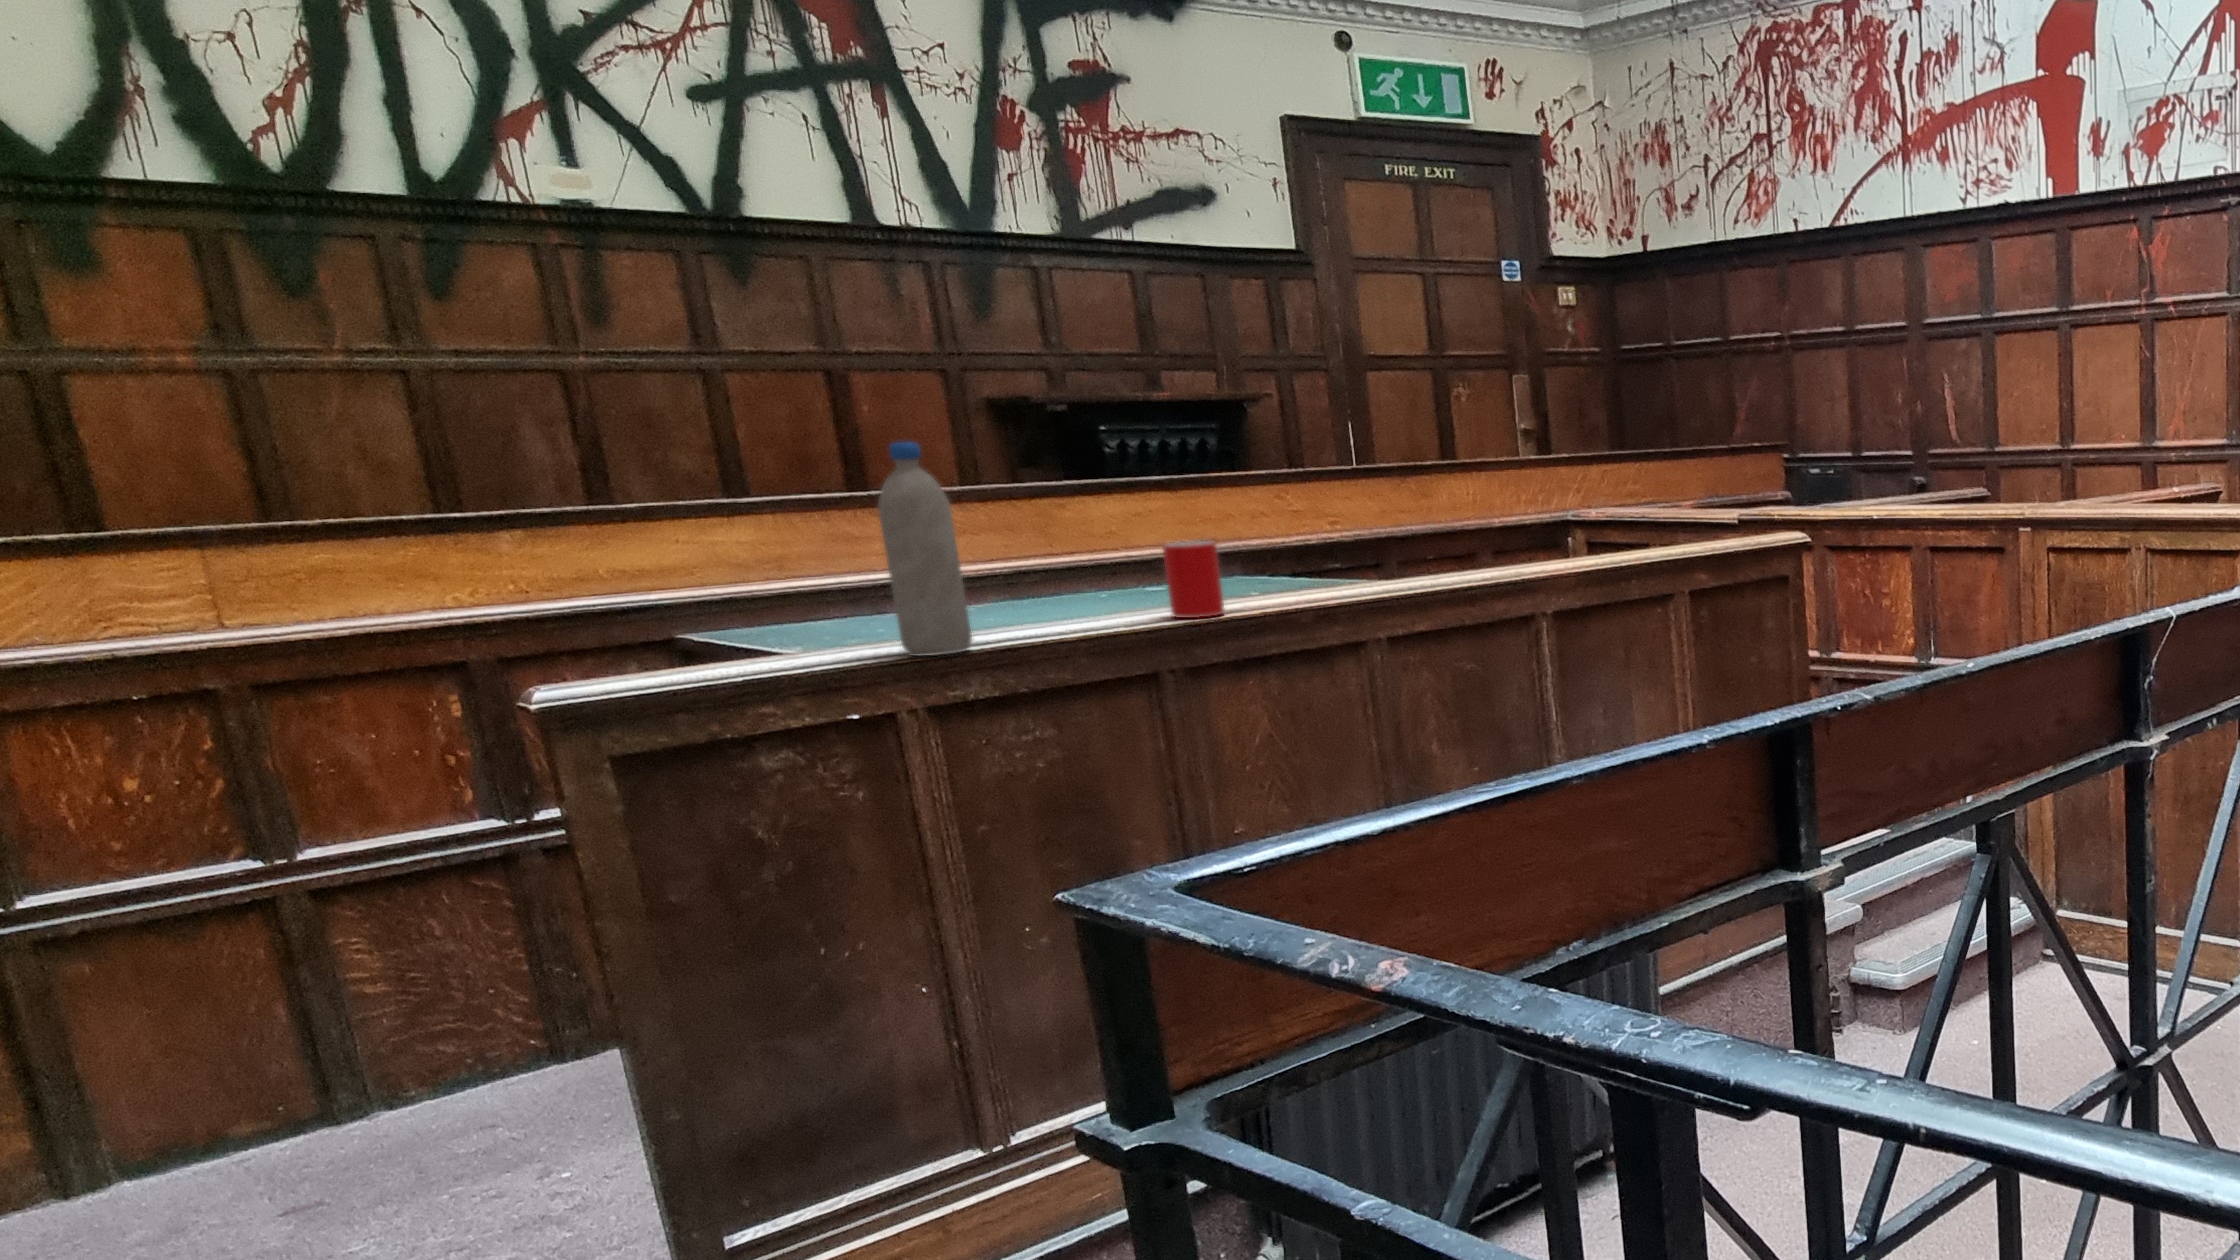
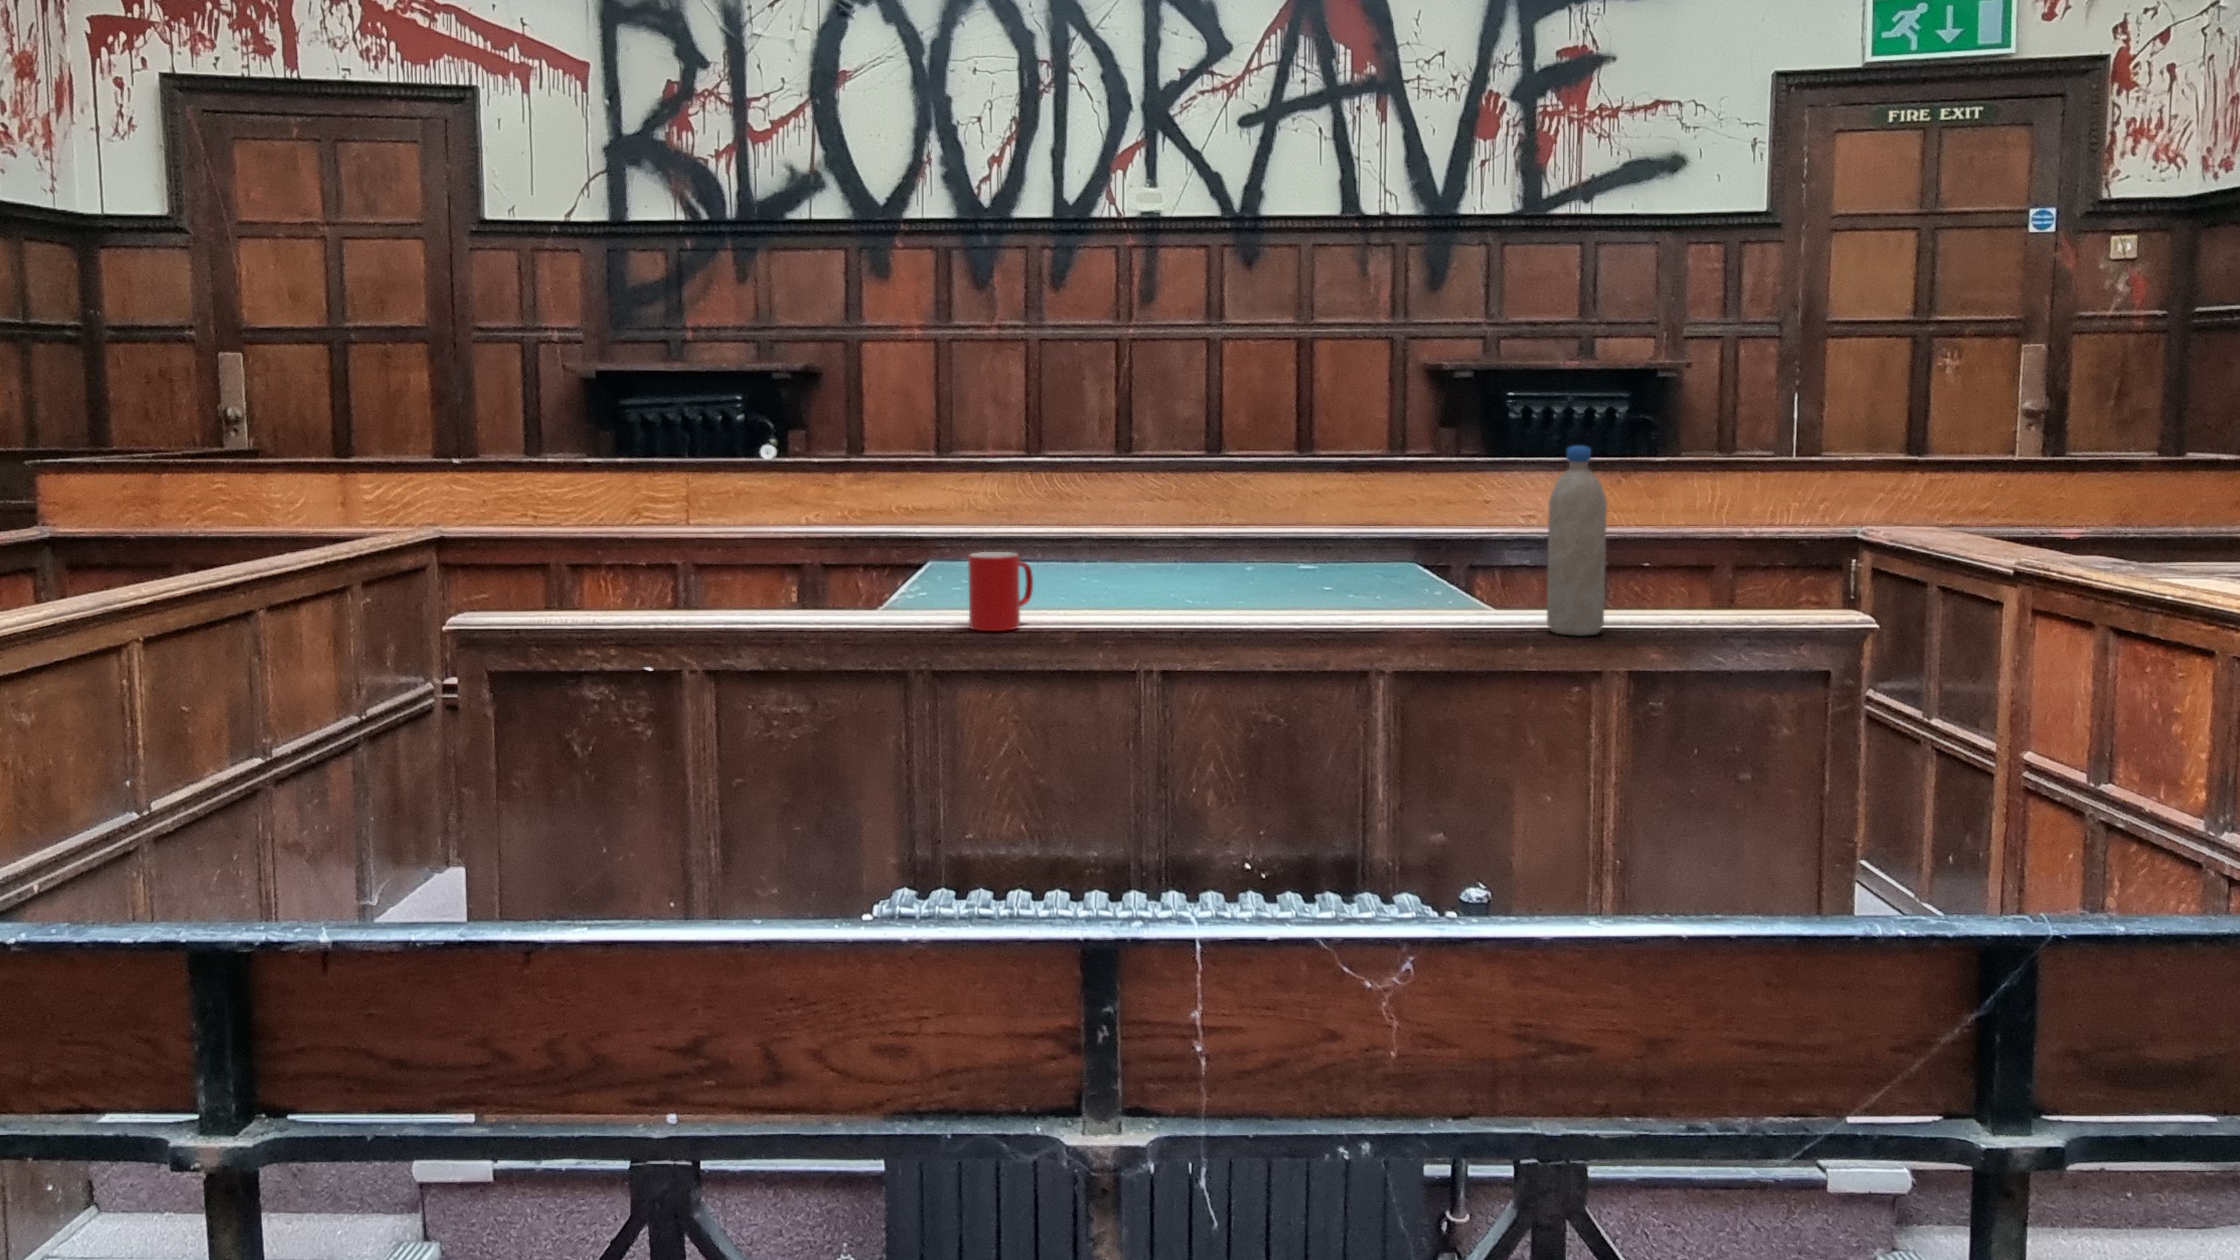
water bottle: present [878,442,972,656] -> present [1547,446,1607,636]

